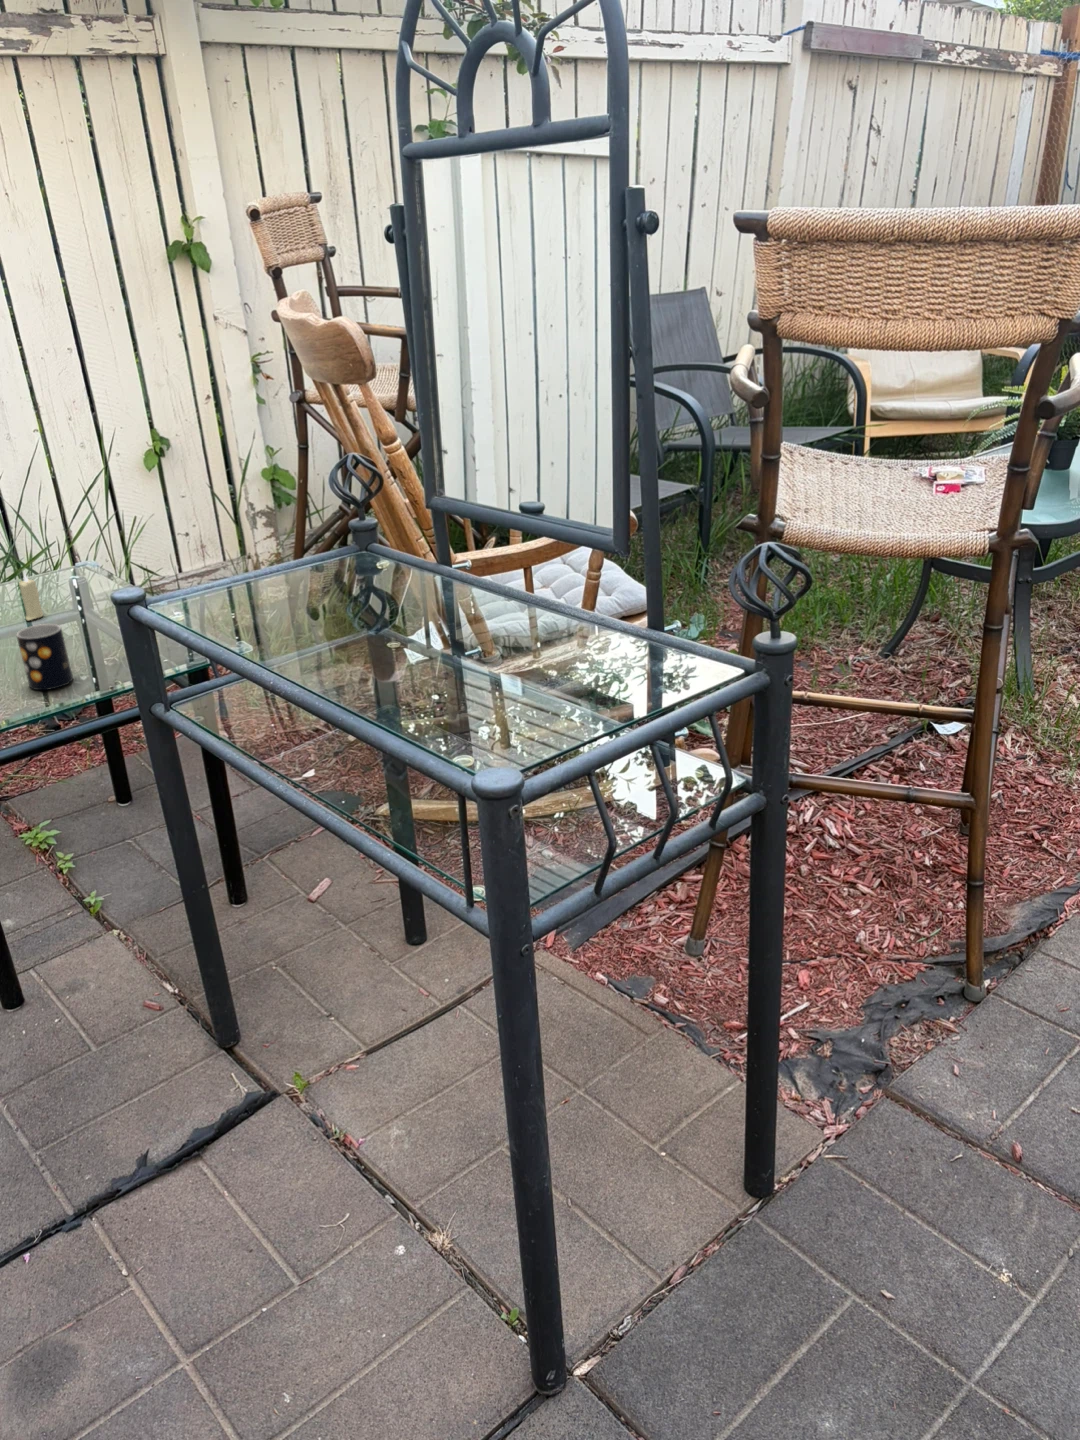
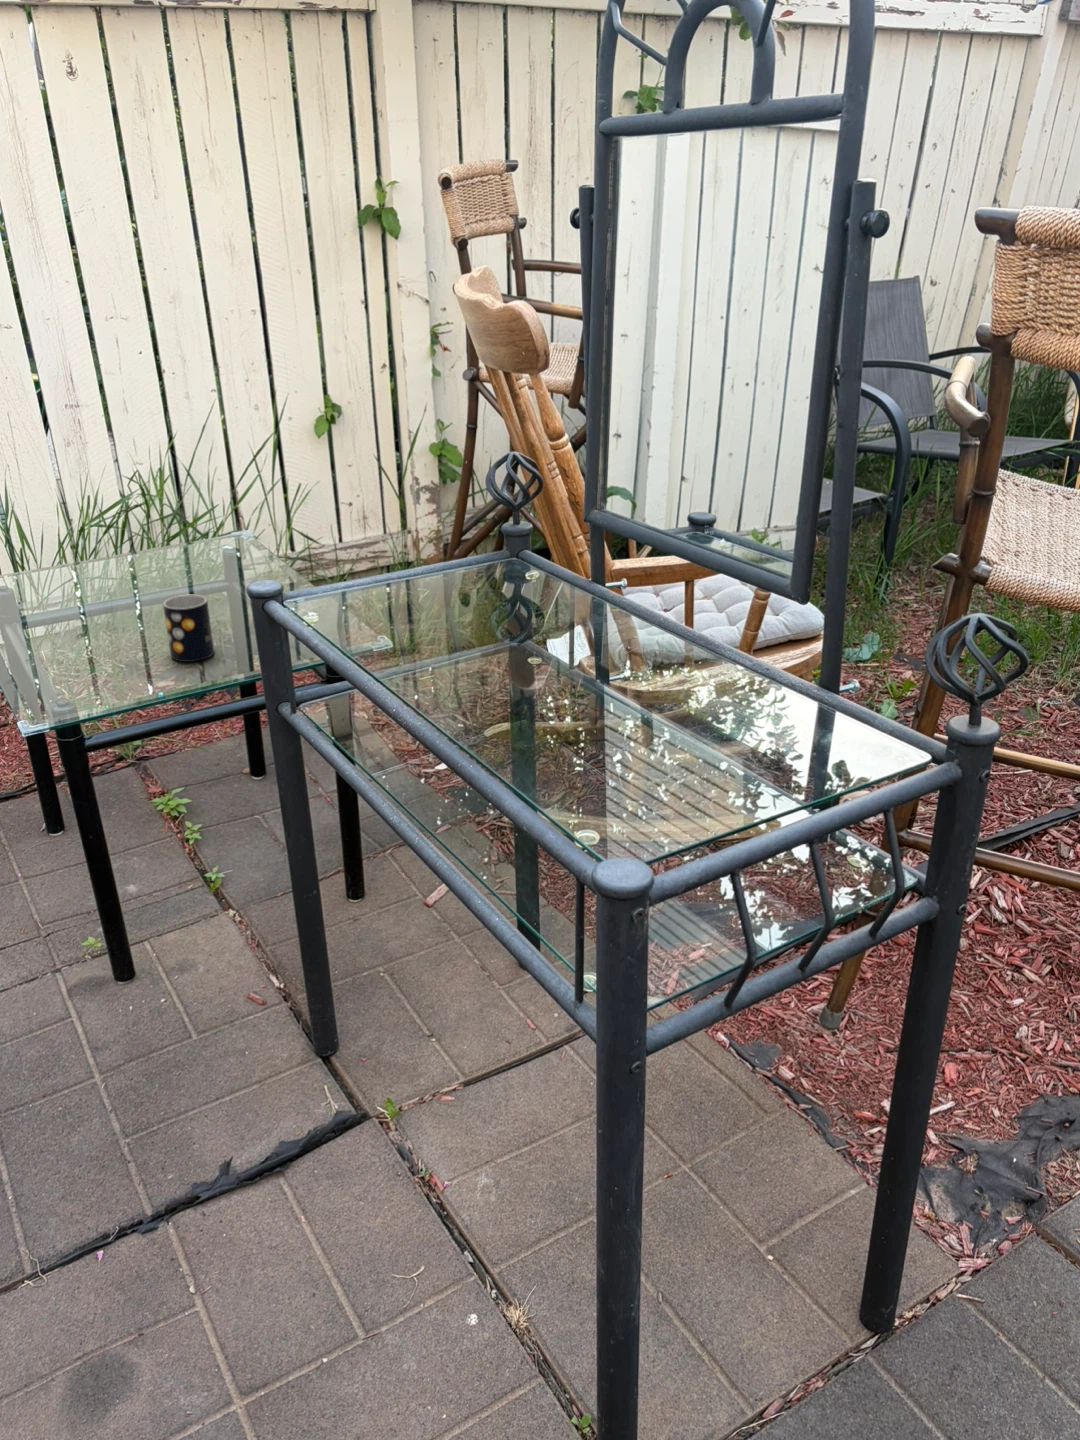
candle: present [19,573,43,620] -> none [175,535,196,585]

